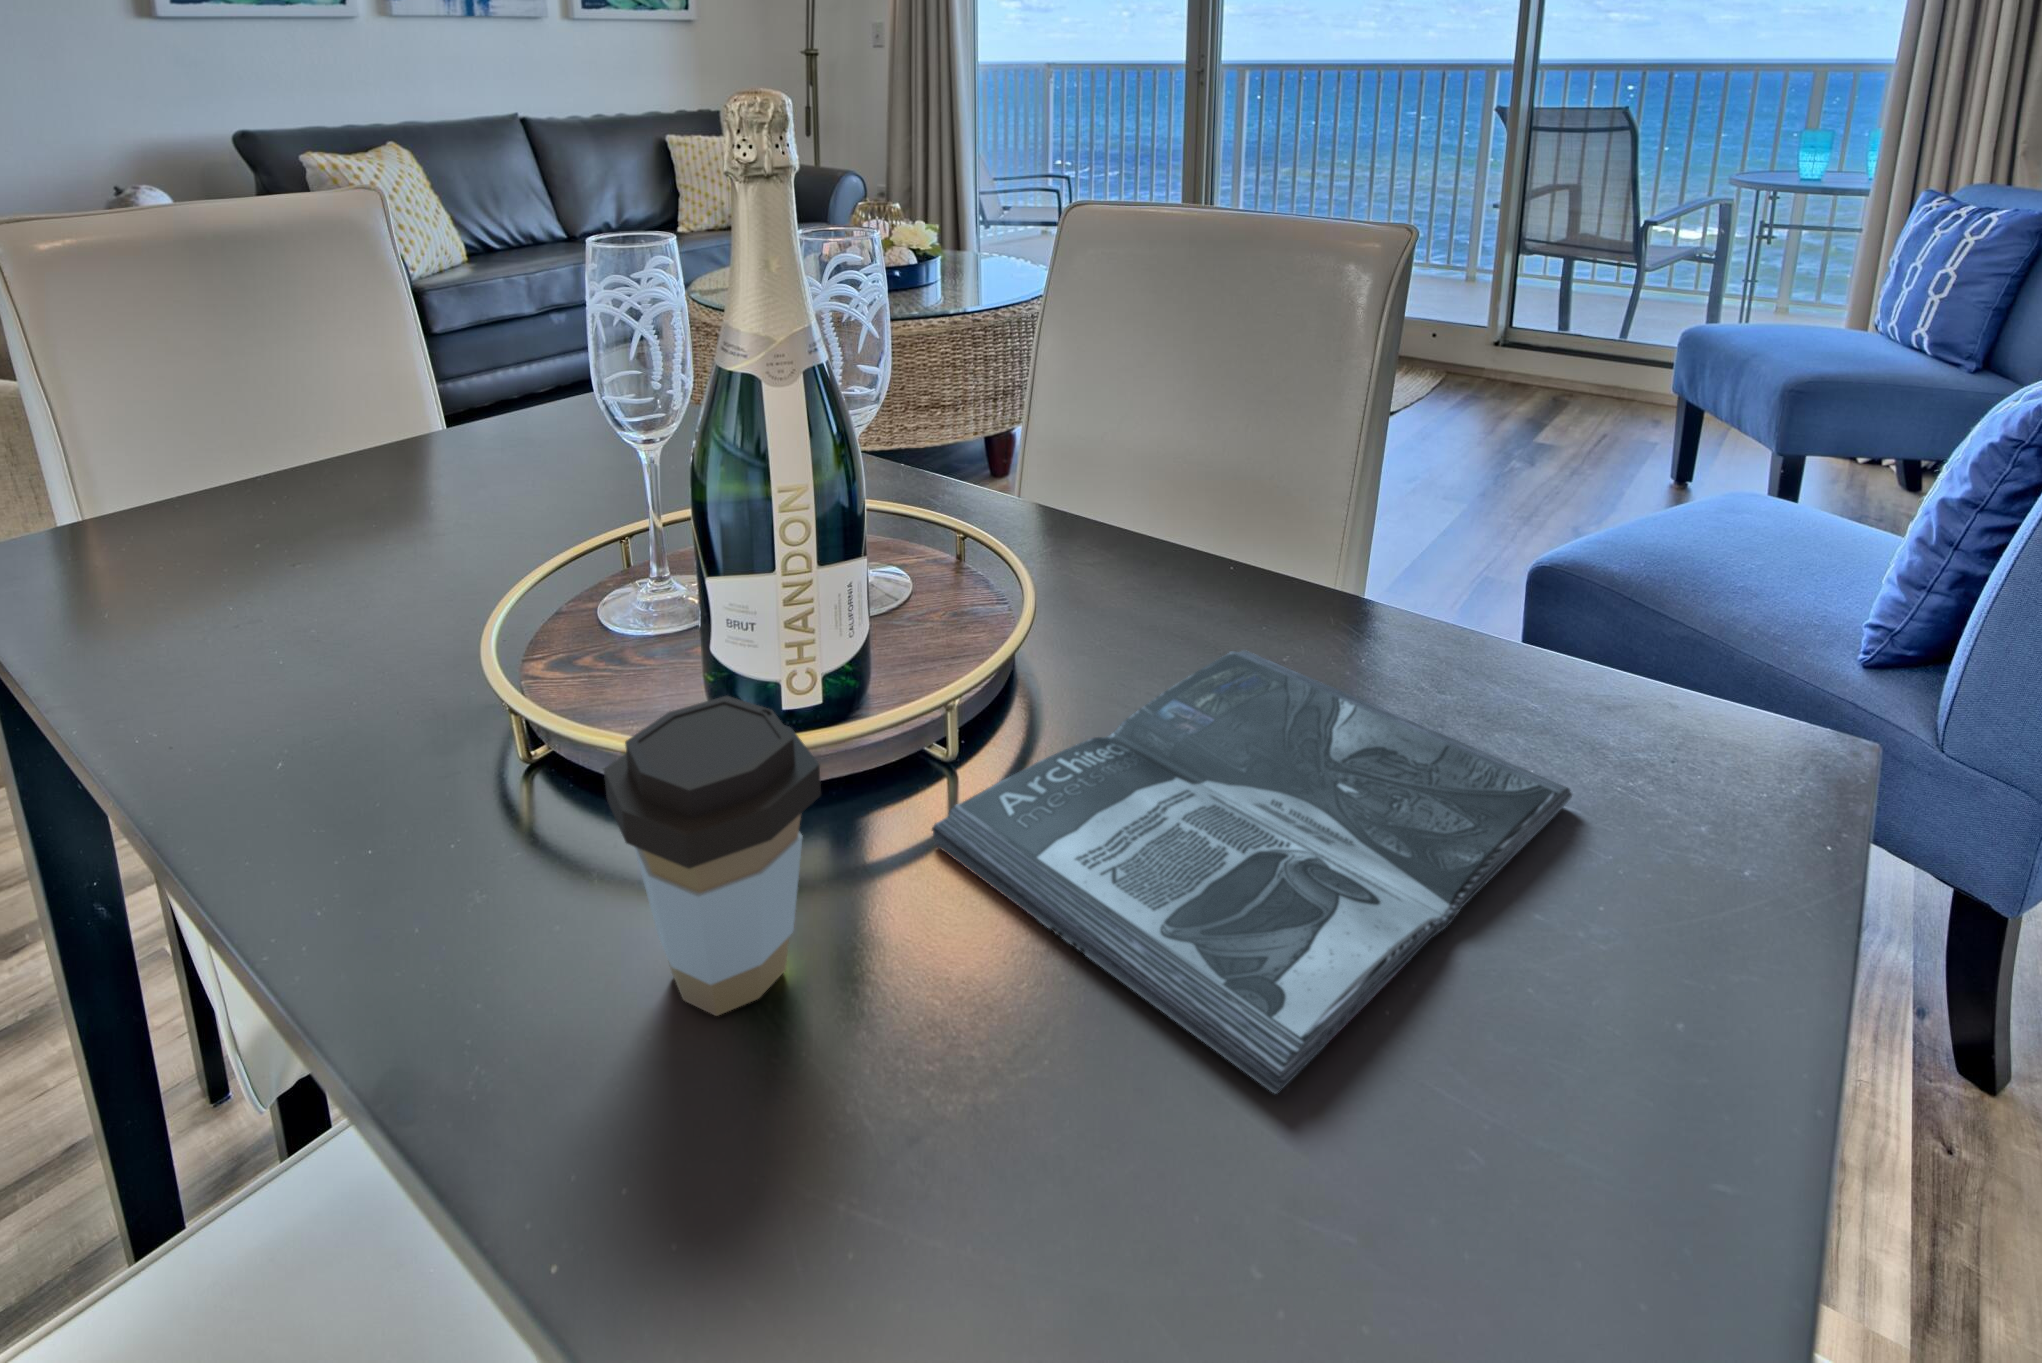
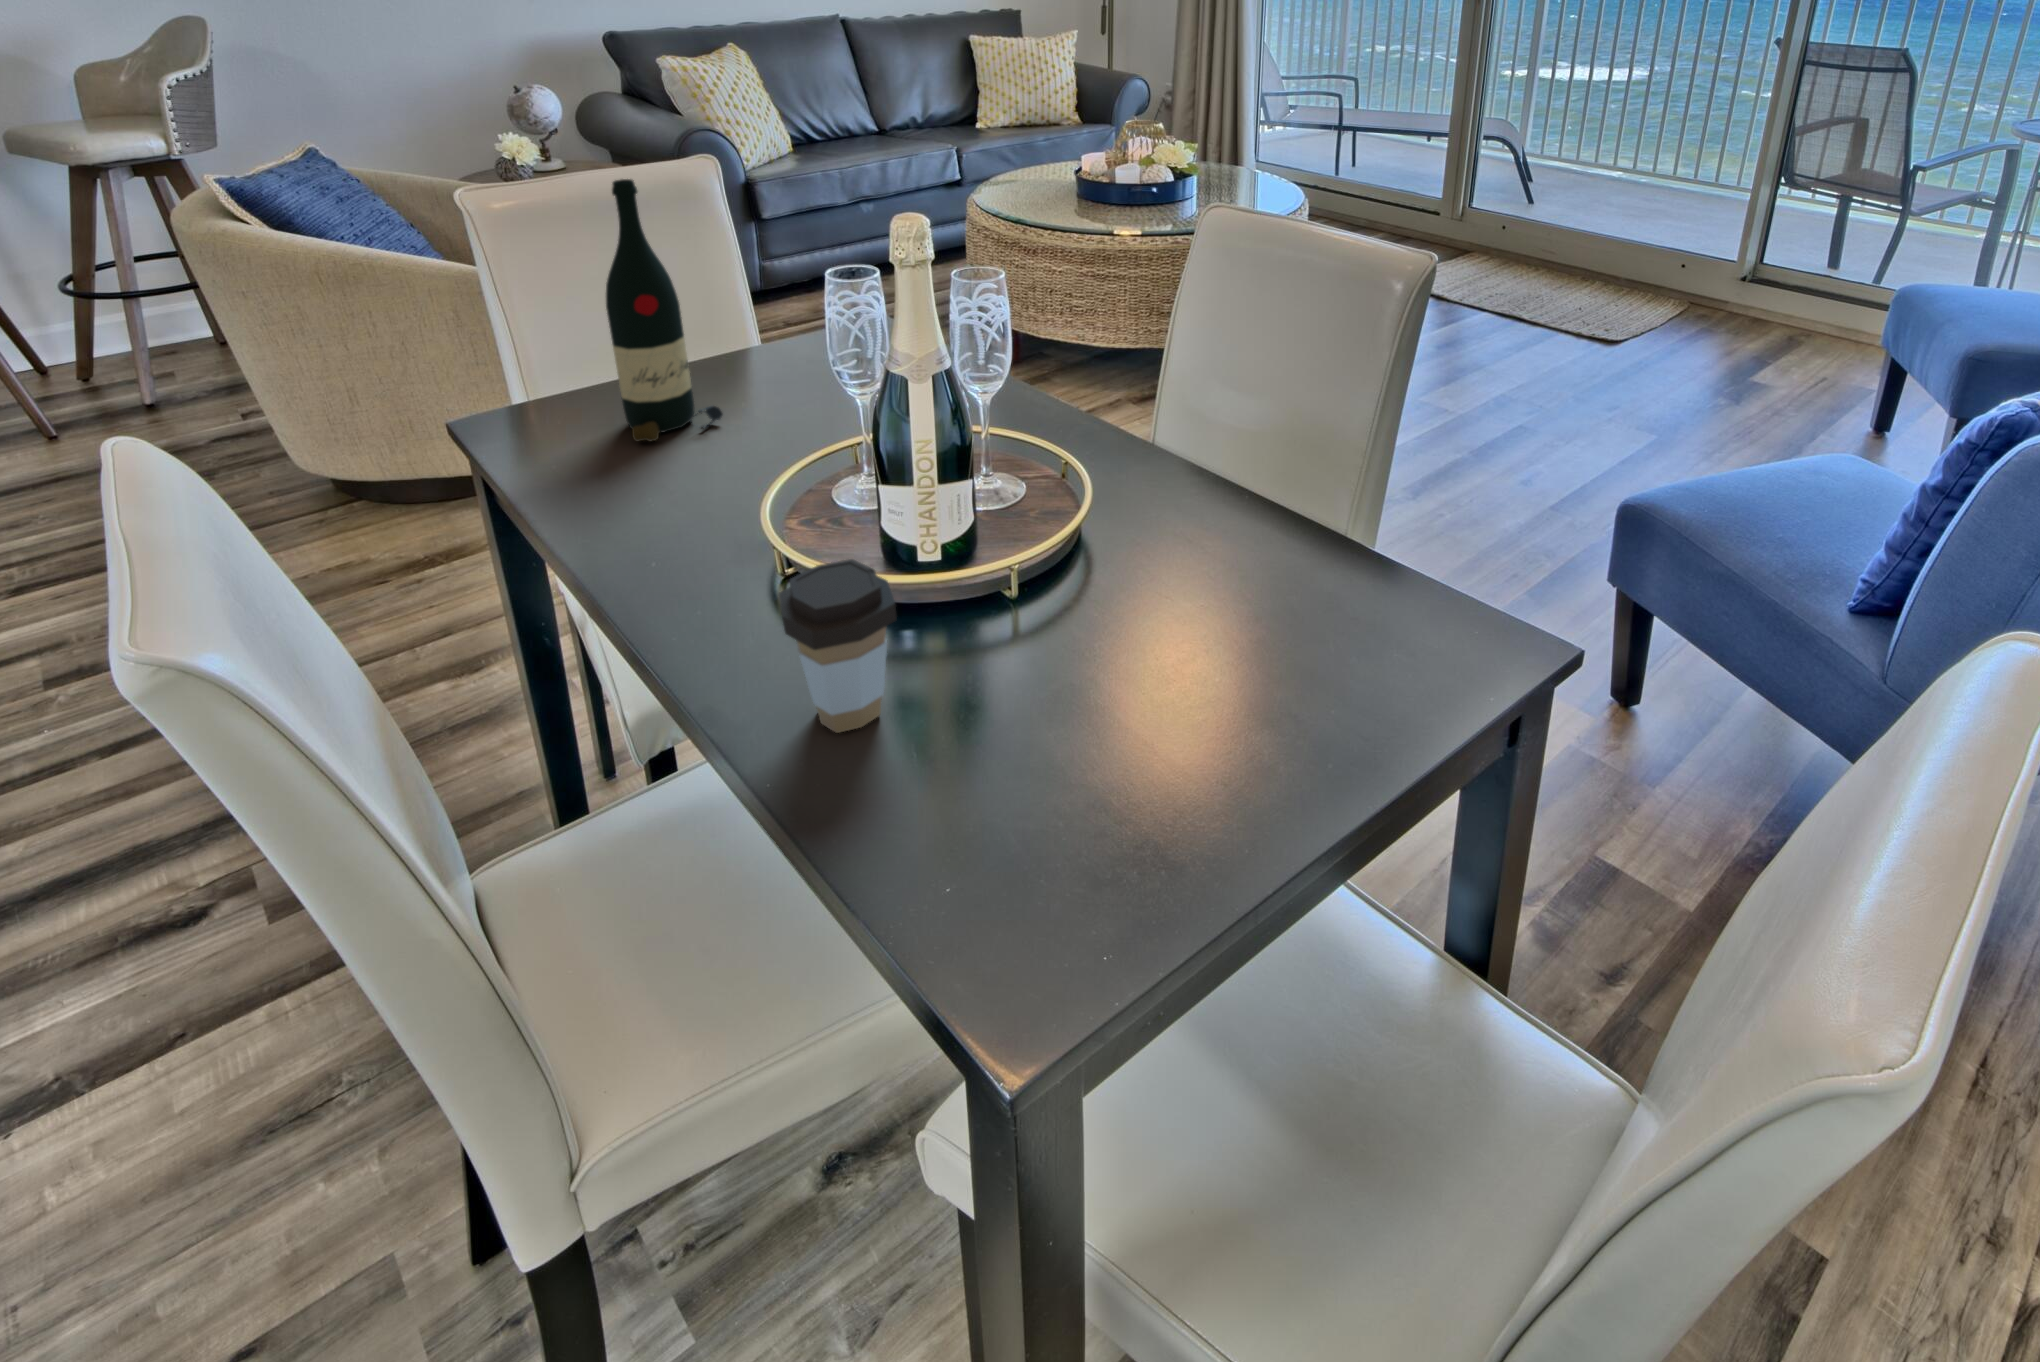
wine bottle: none [253,186,433,569] -> present [606,179,723,441]
magazine: present [932,650,1572,1094] -> none [986,557,1404,807]

